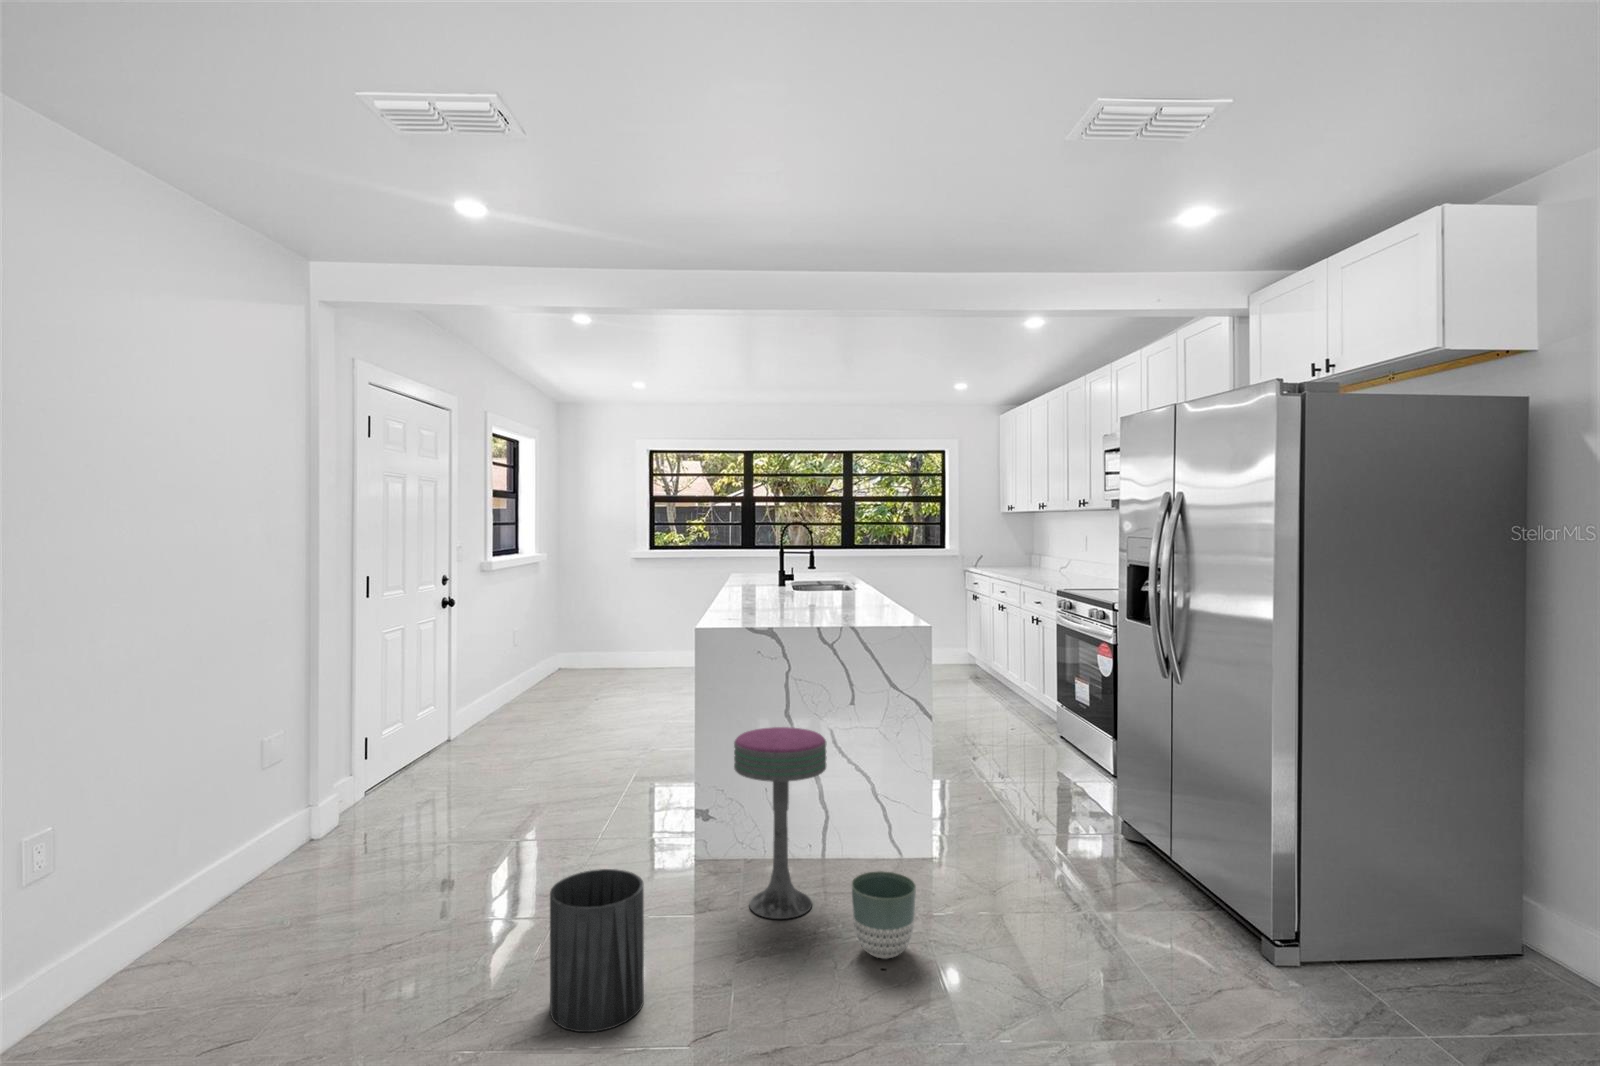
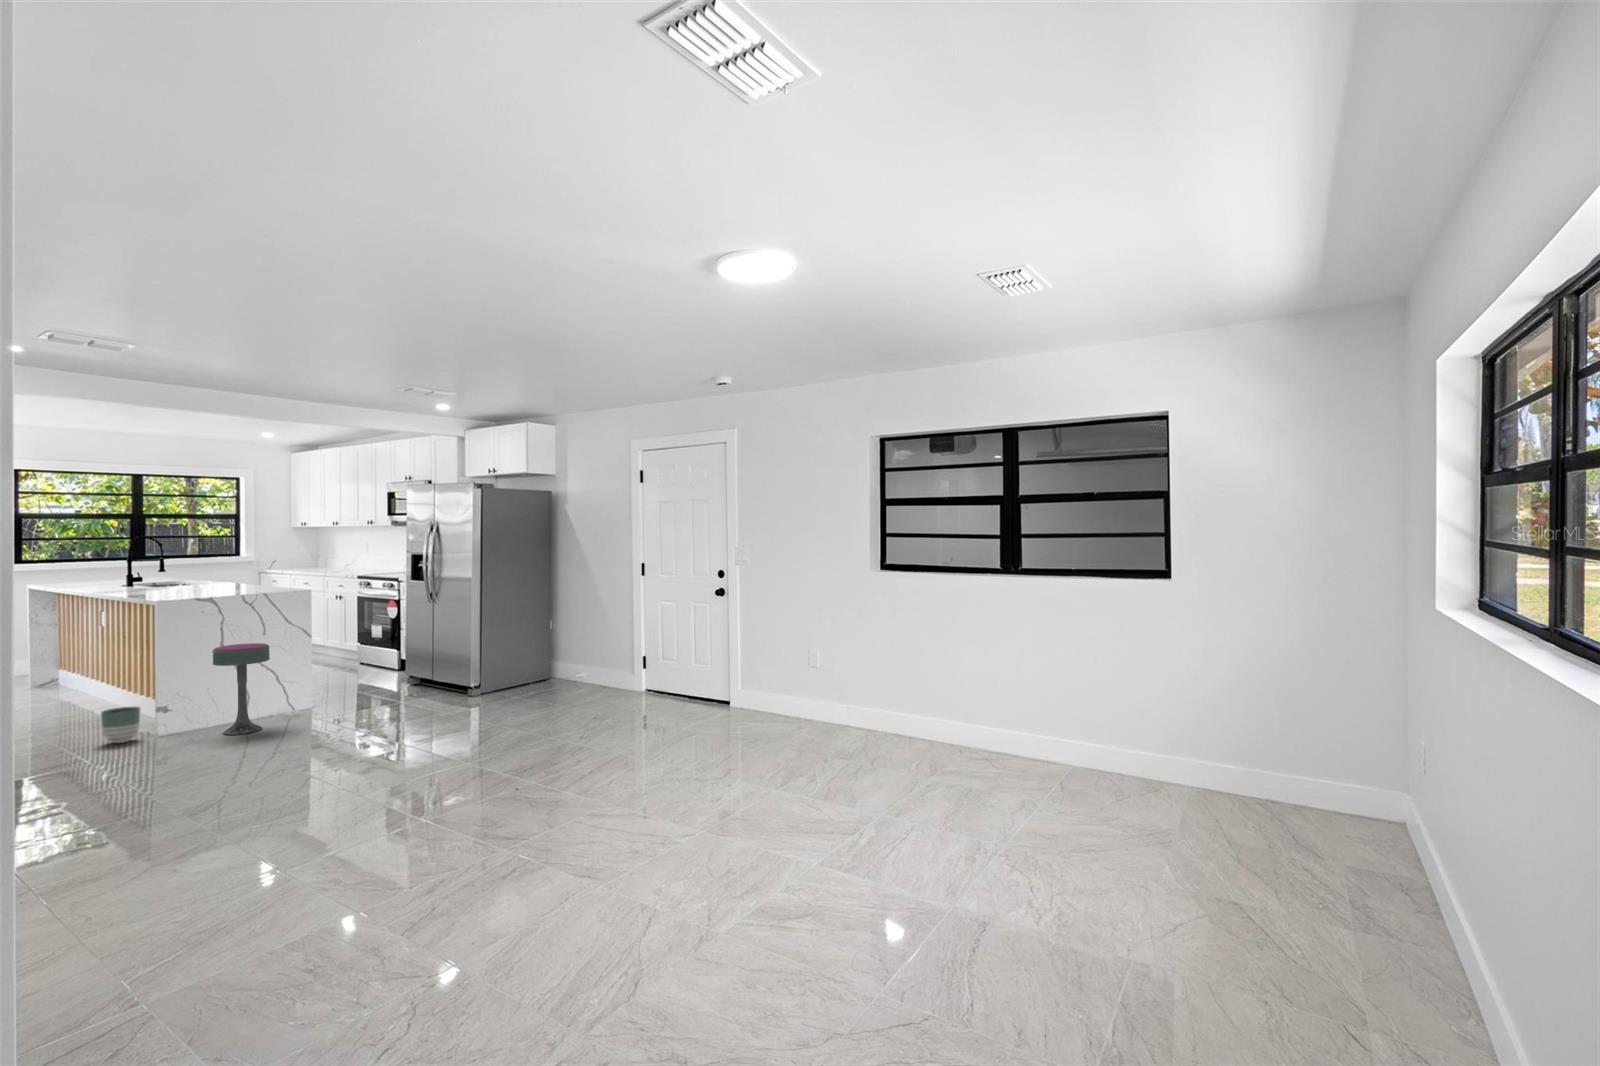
trash can: present [550,869,644,1032] -> none [151,705,206,770]
planter: present [851,871,916,959] -> present [101,707,140,743]

